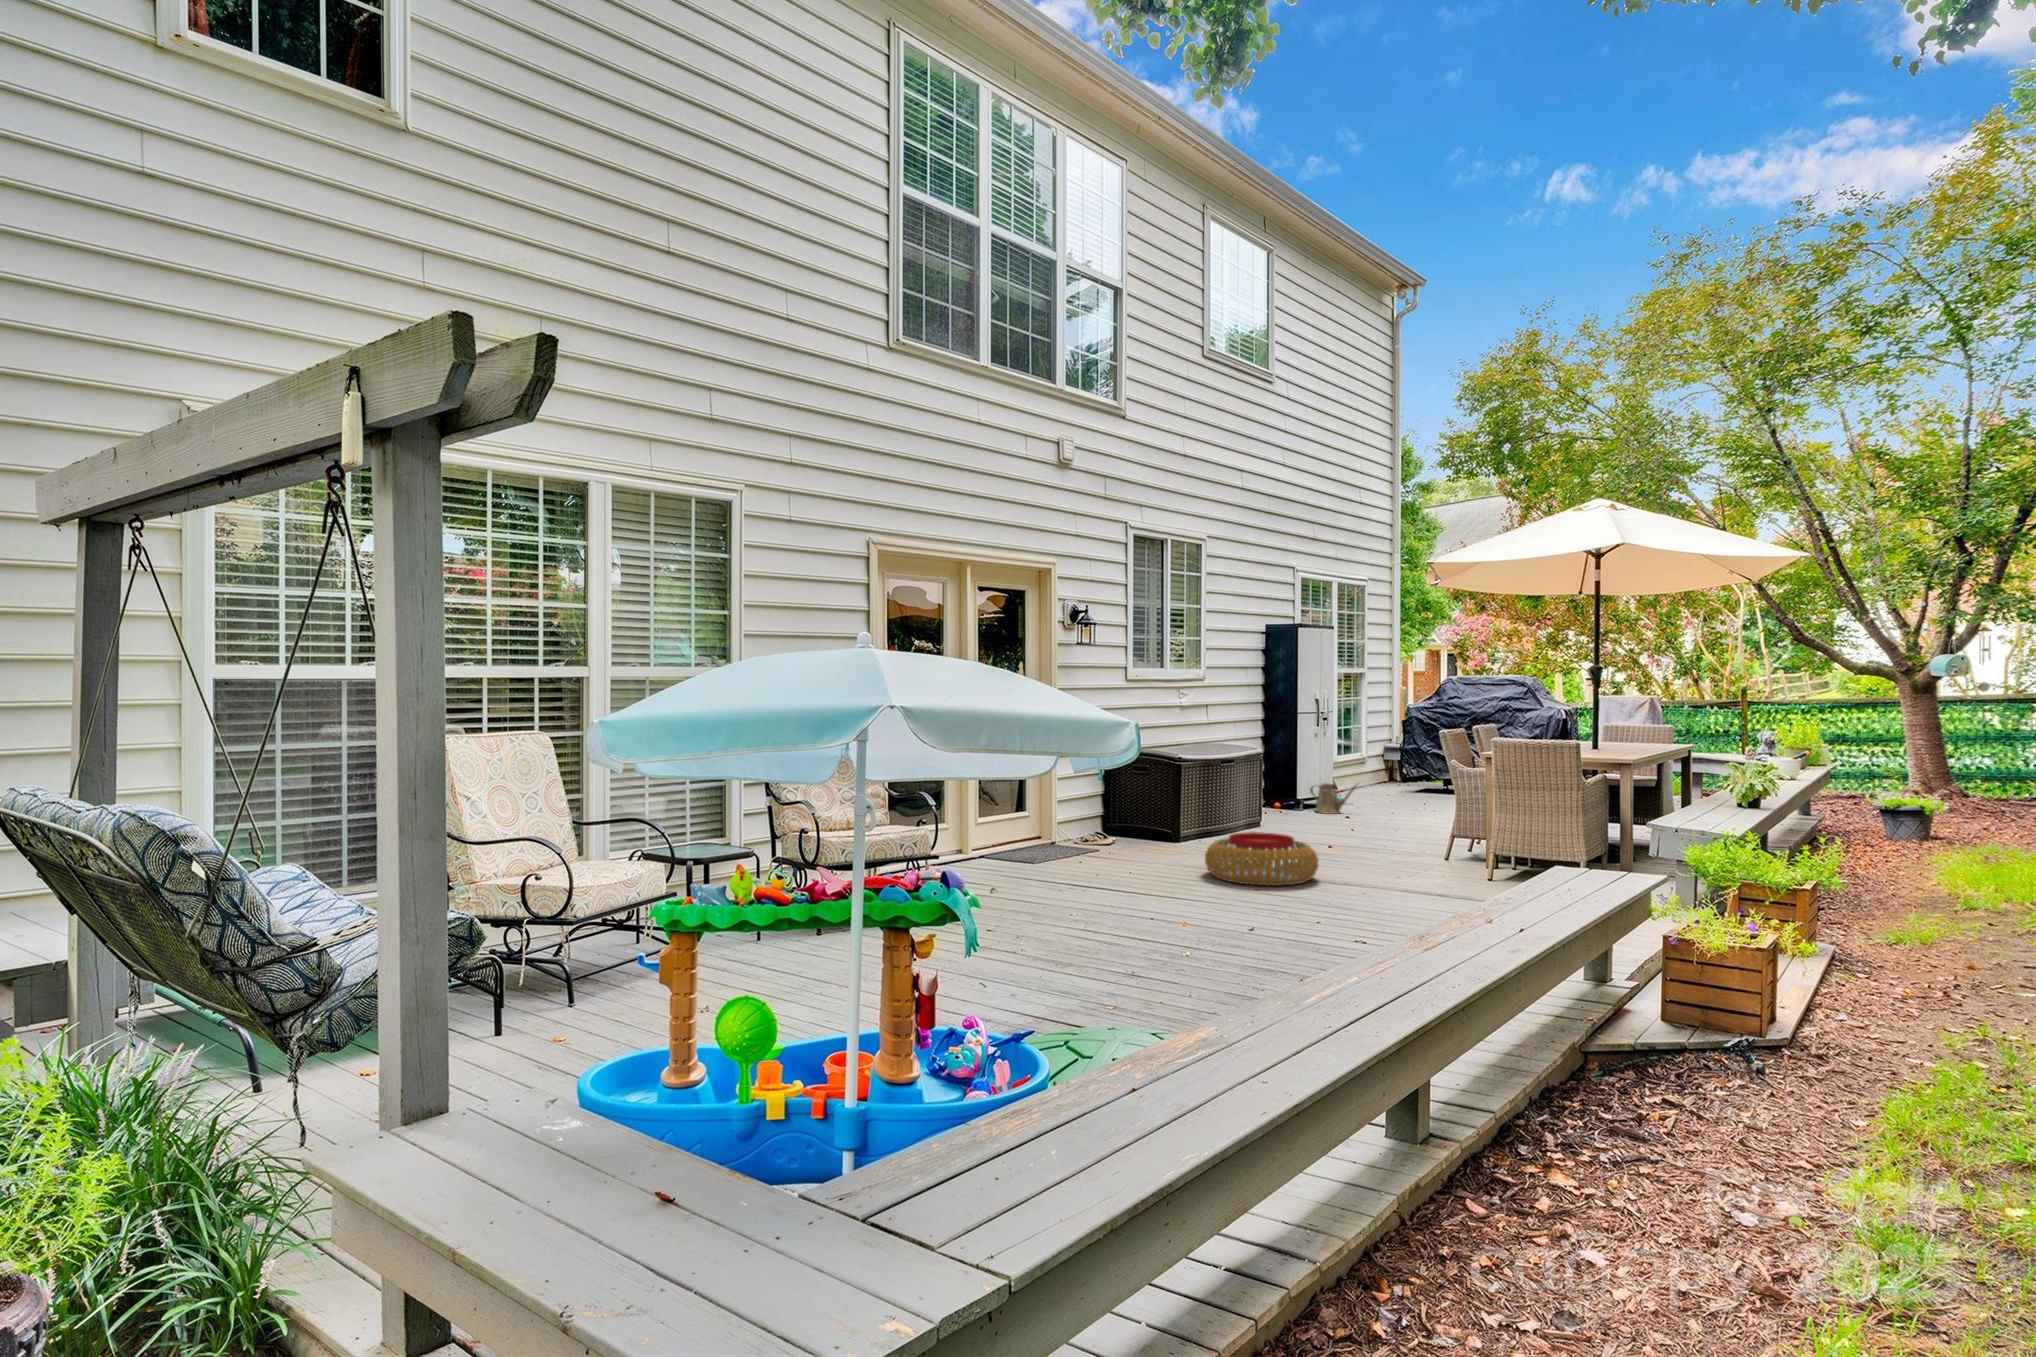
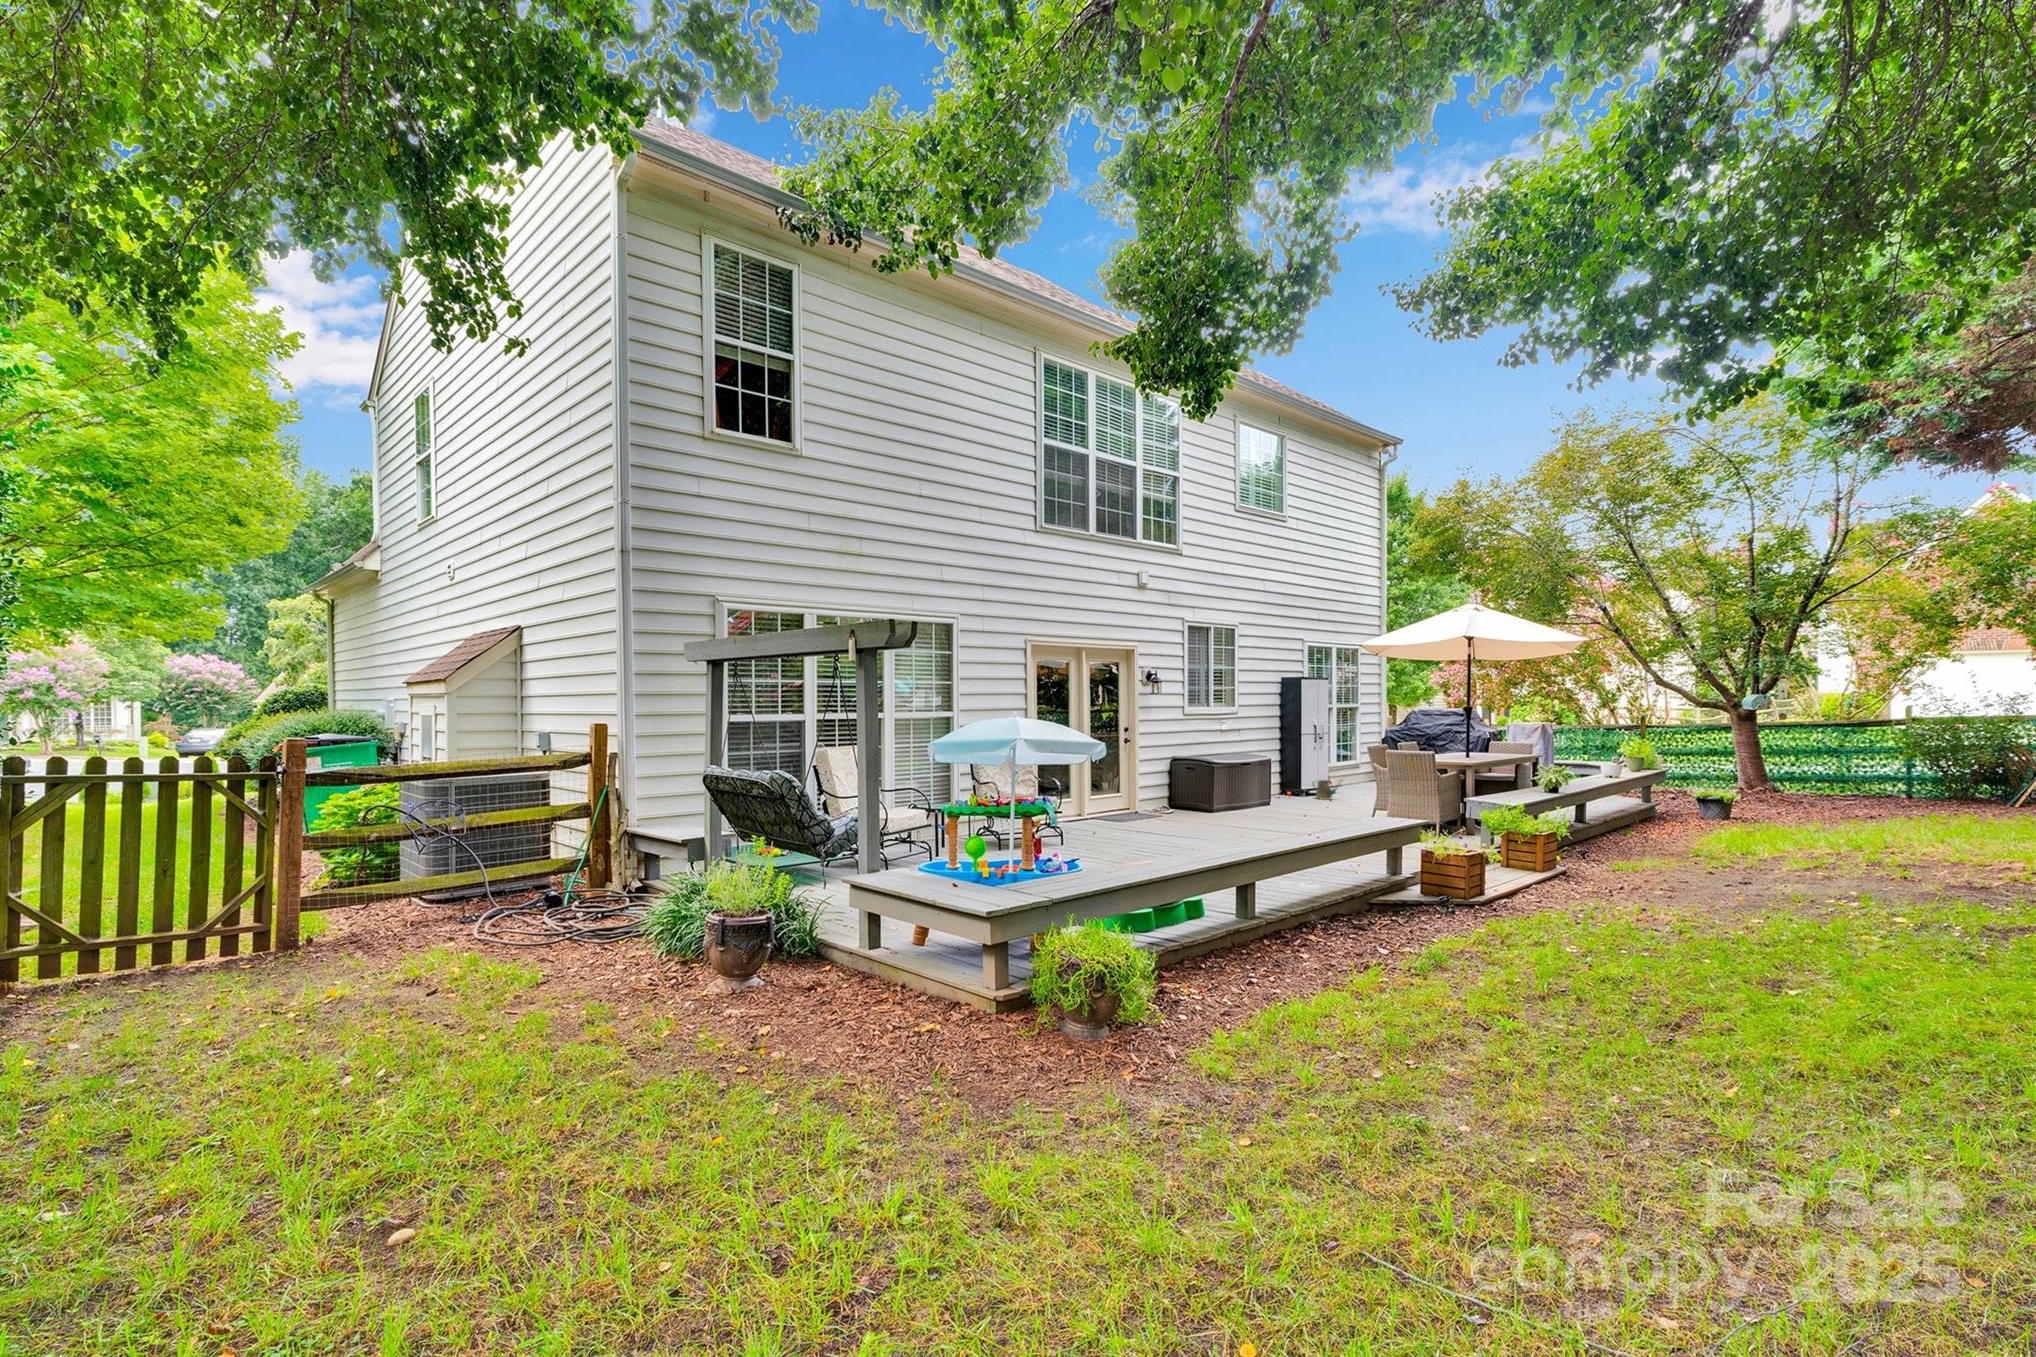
pouf: present [1205,832,1318,886] -> none [1222,807,1291,837]

